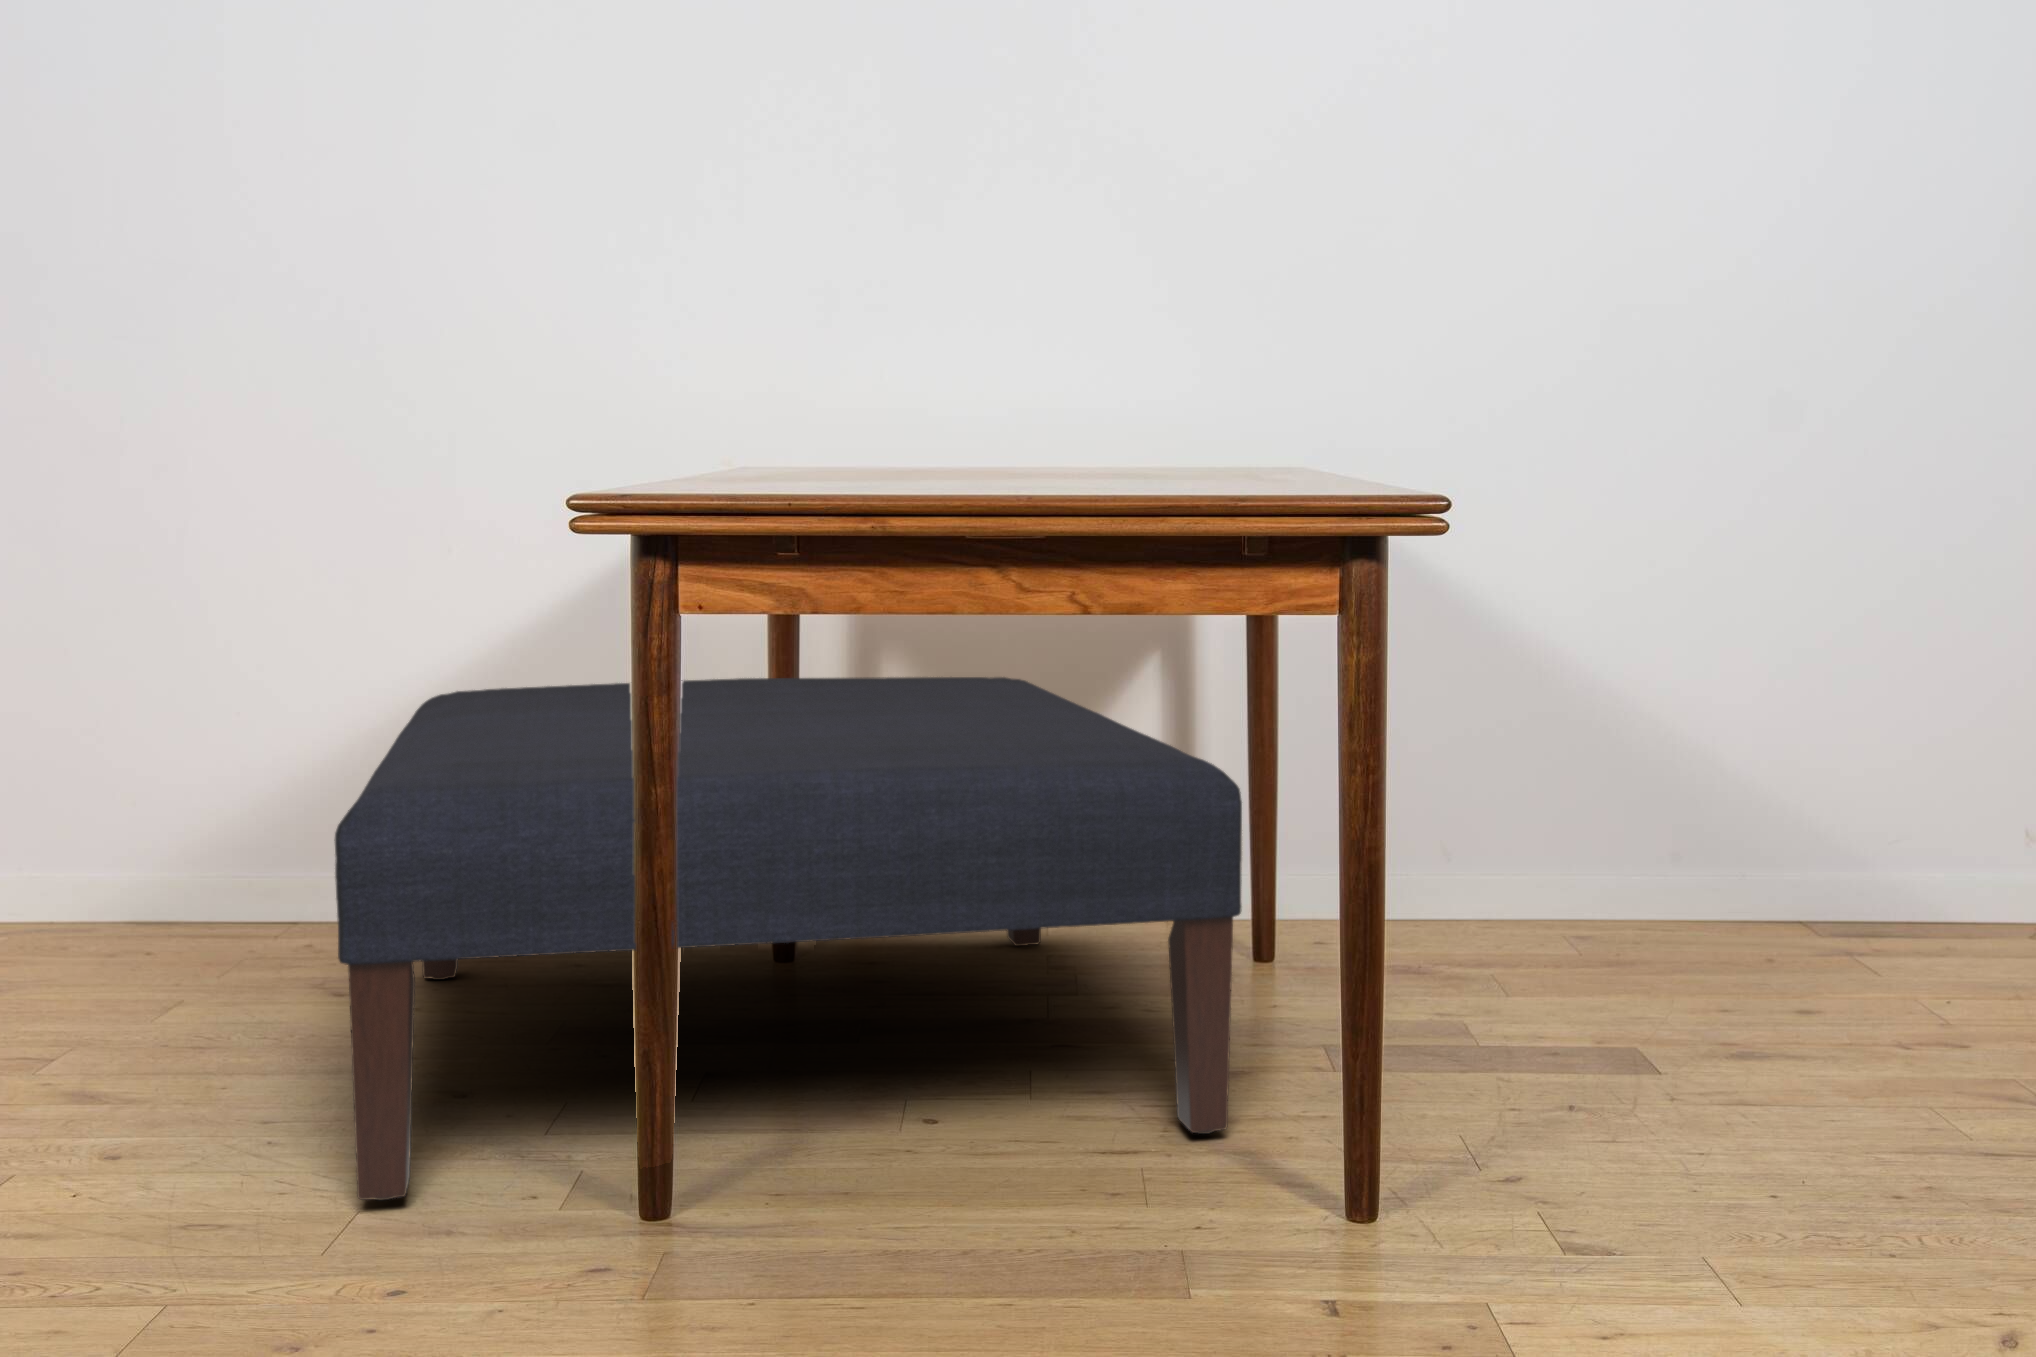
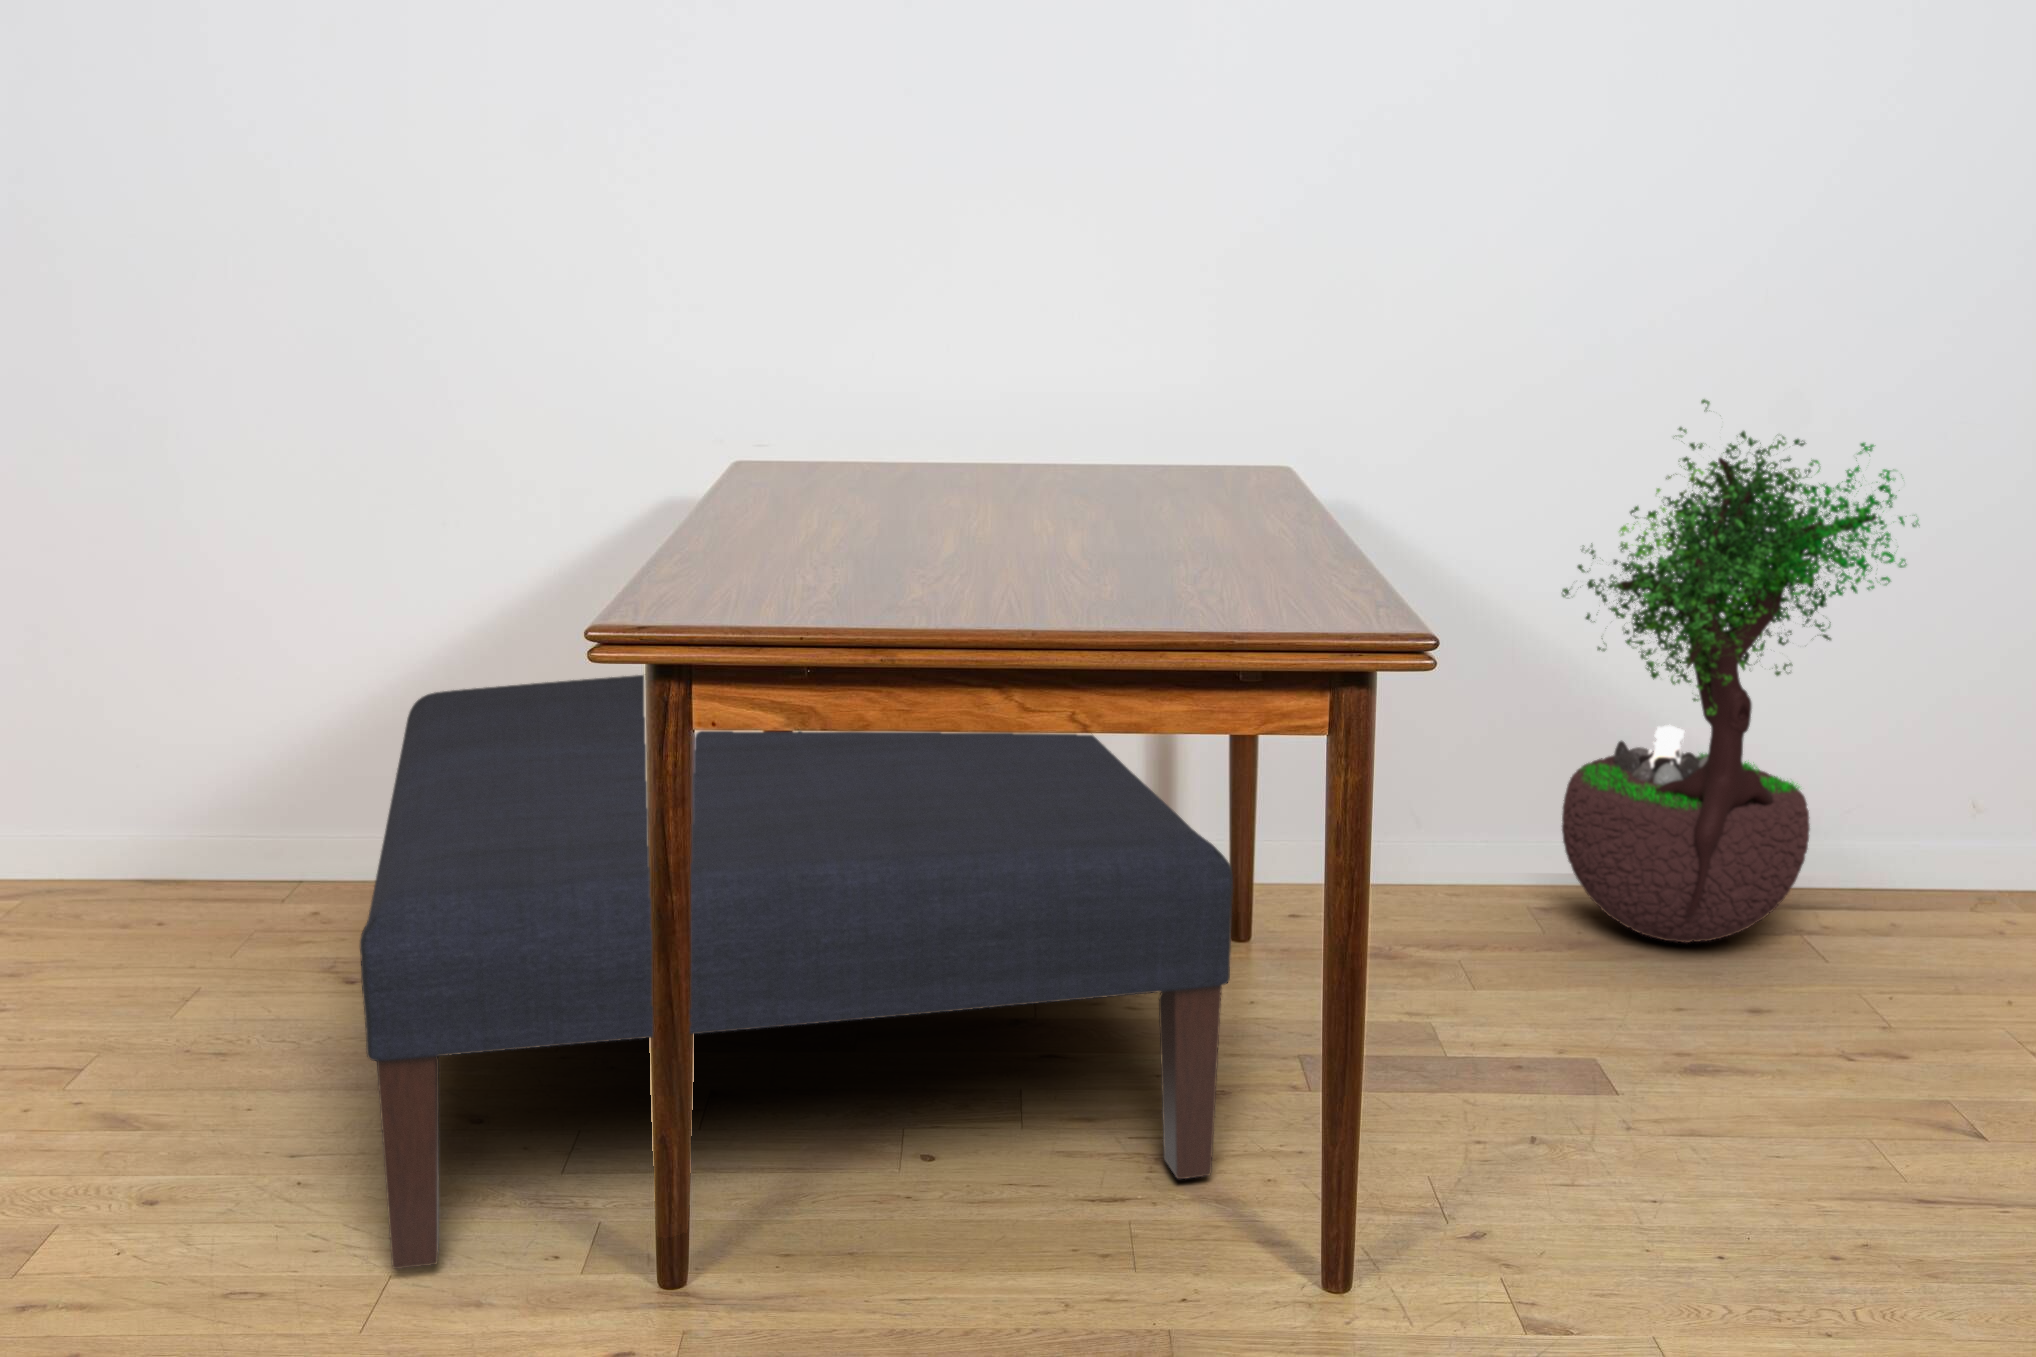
potted tree: none [1574,386,1935,958] -> present [1562,399,1918,942]

